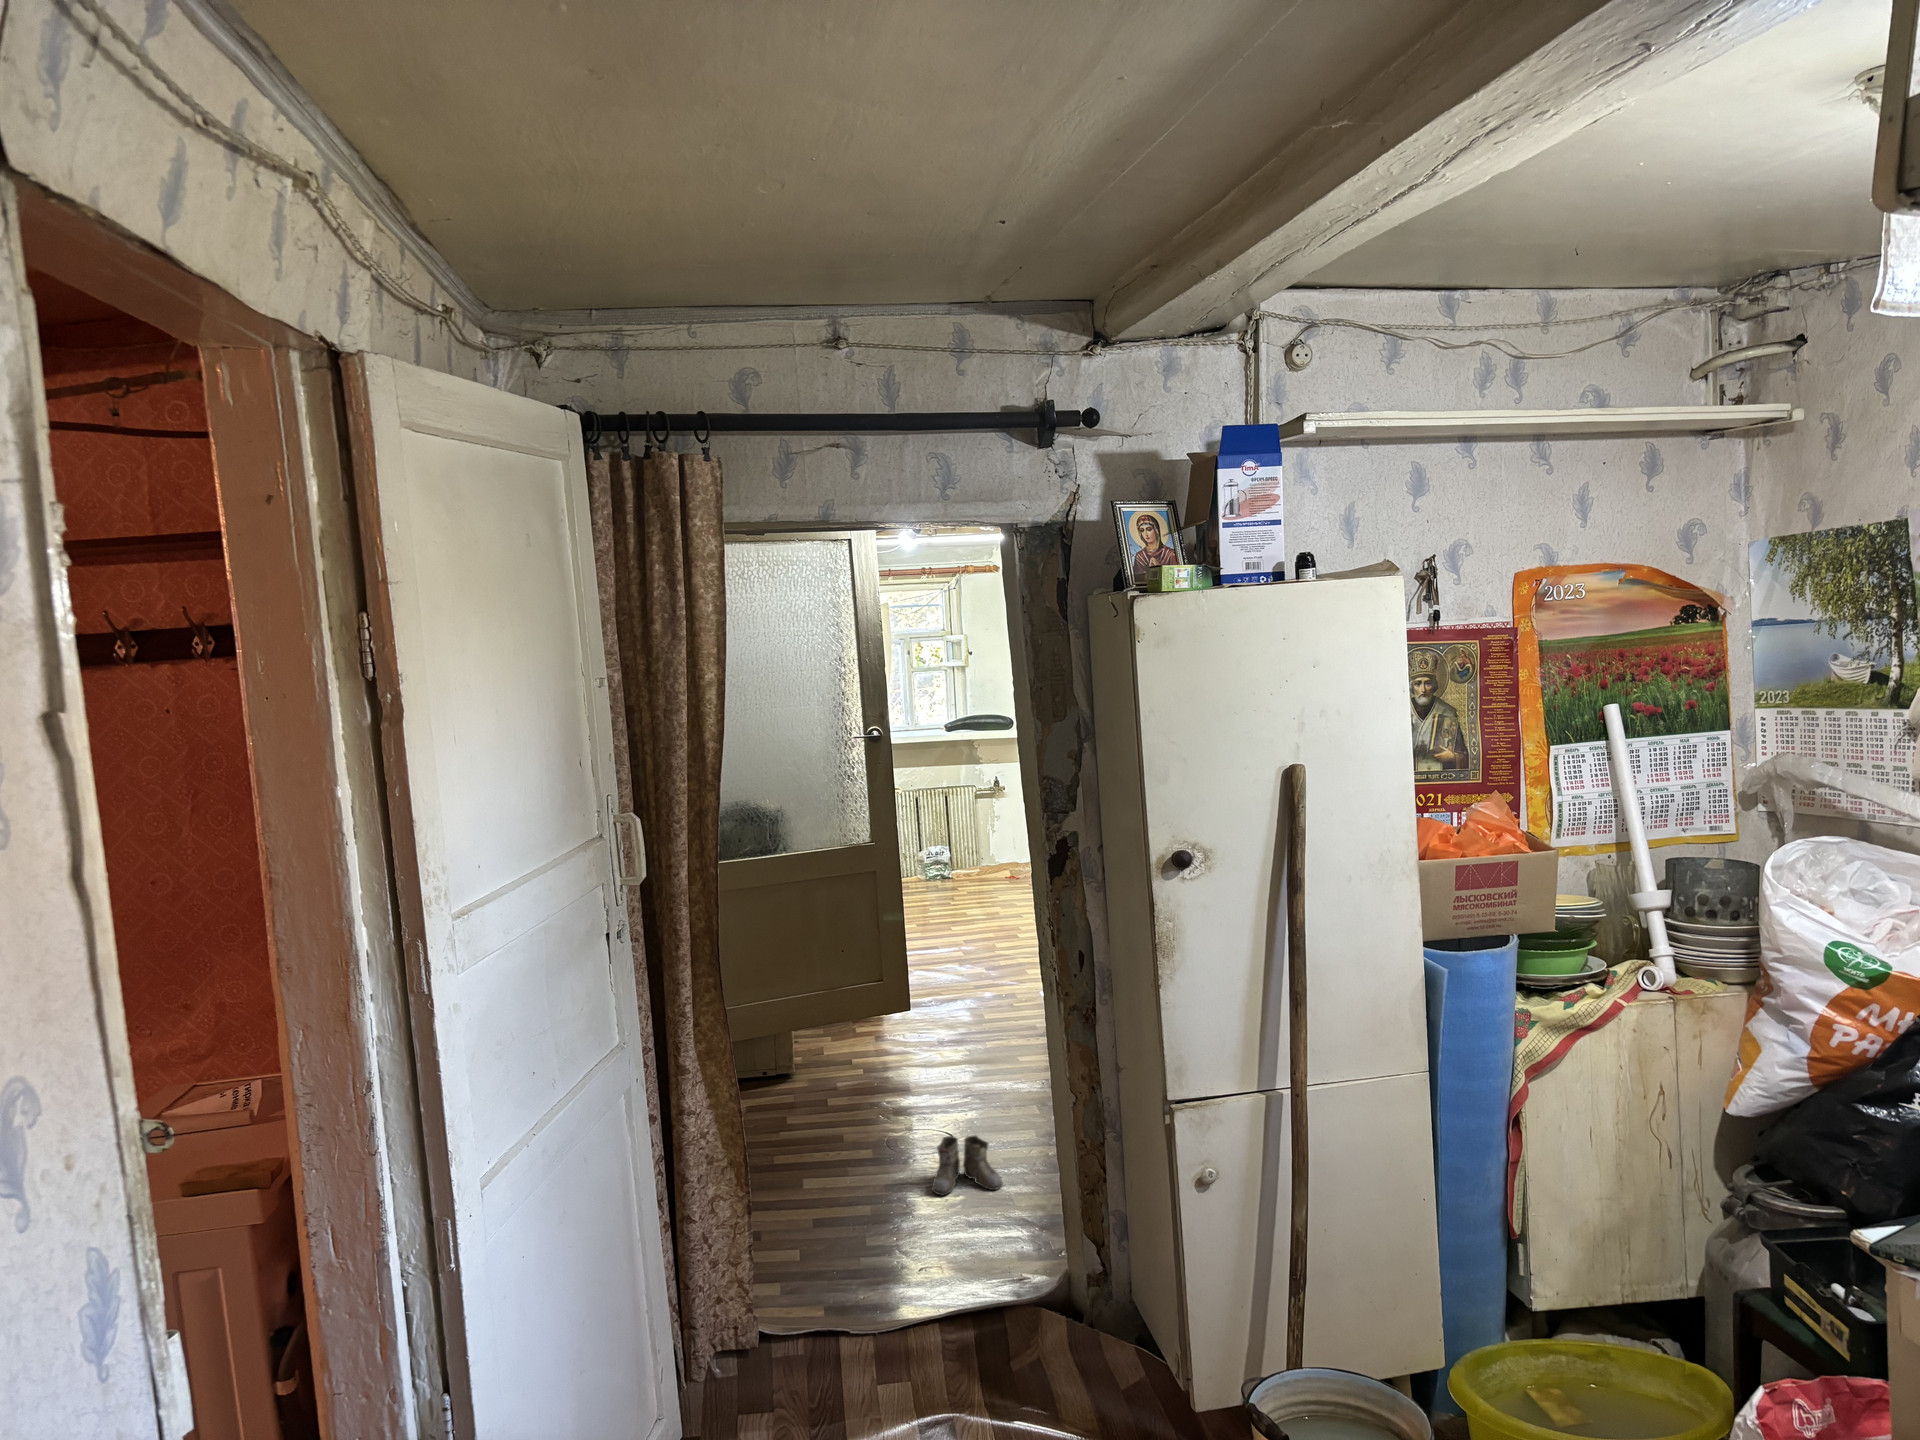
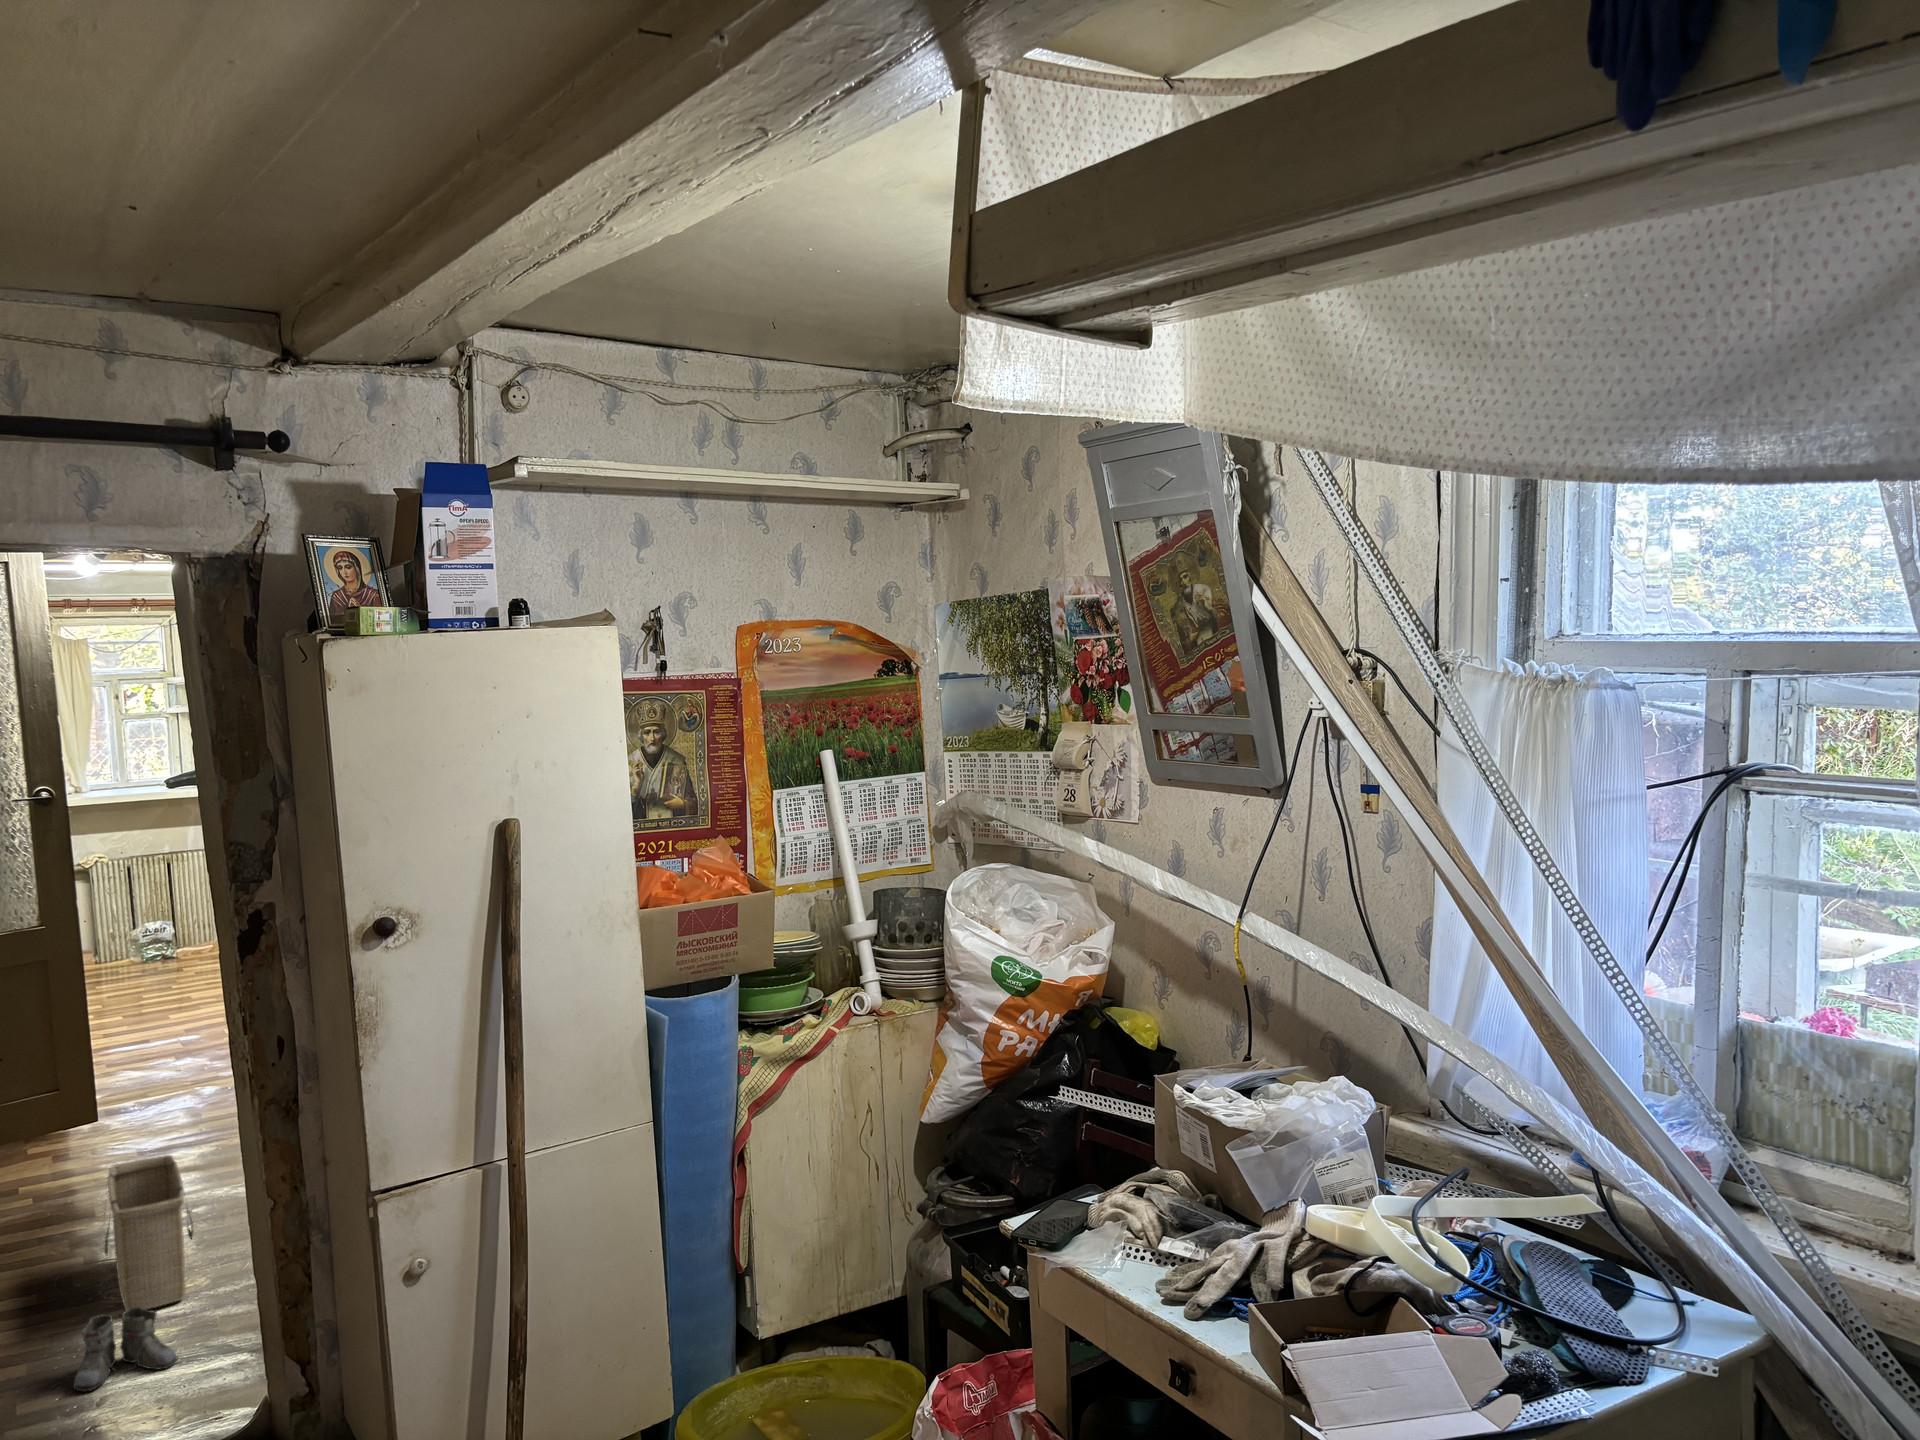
basket: none [952,1013,1014,1135] -> present [105,1155,194,1311]

